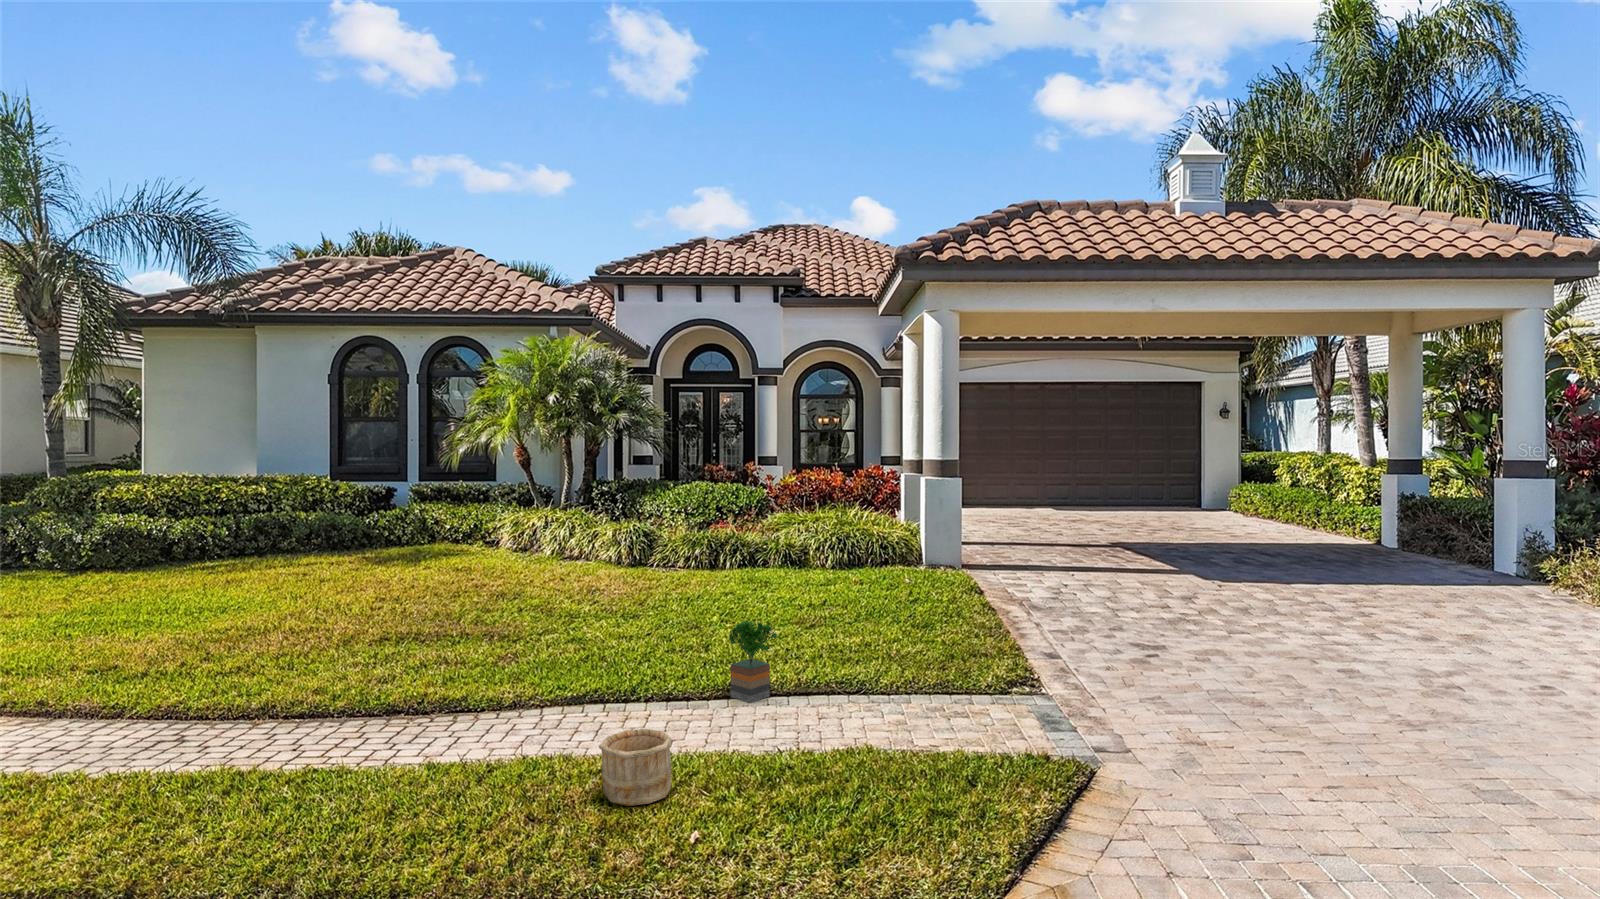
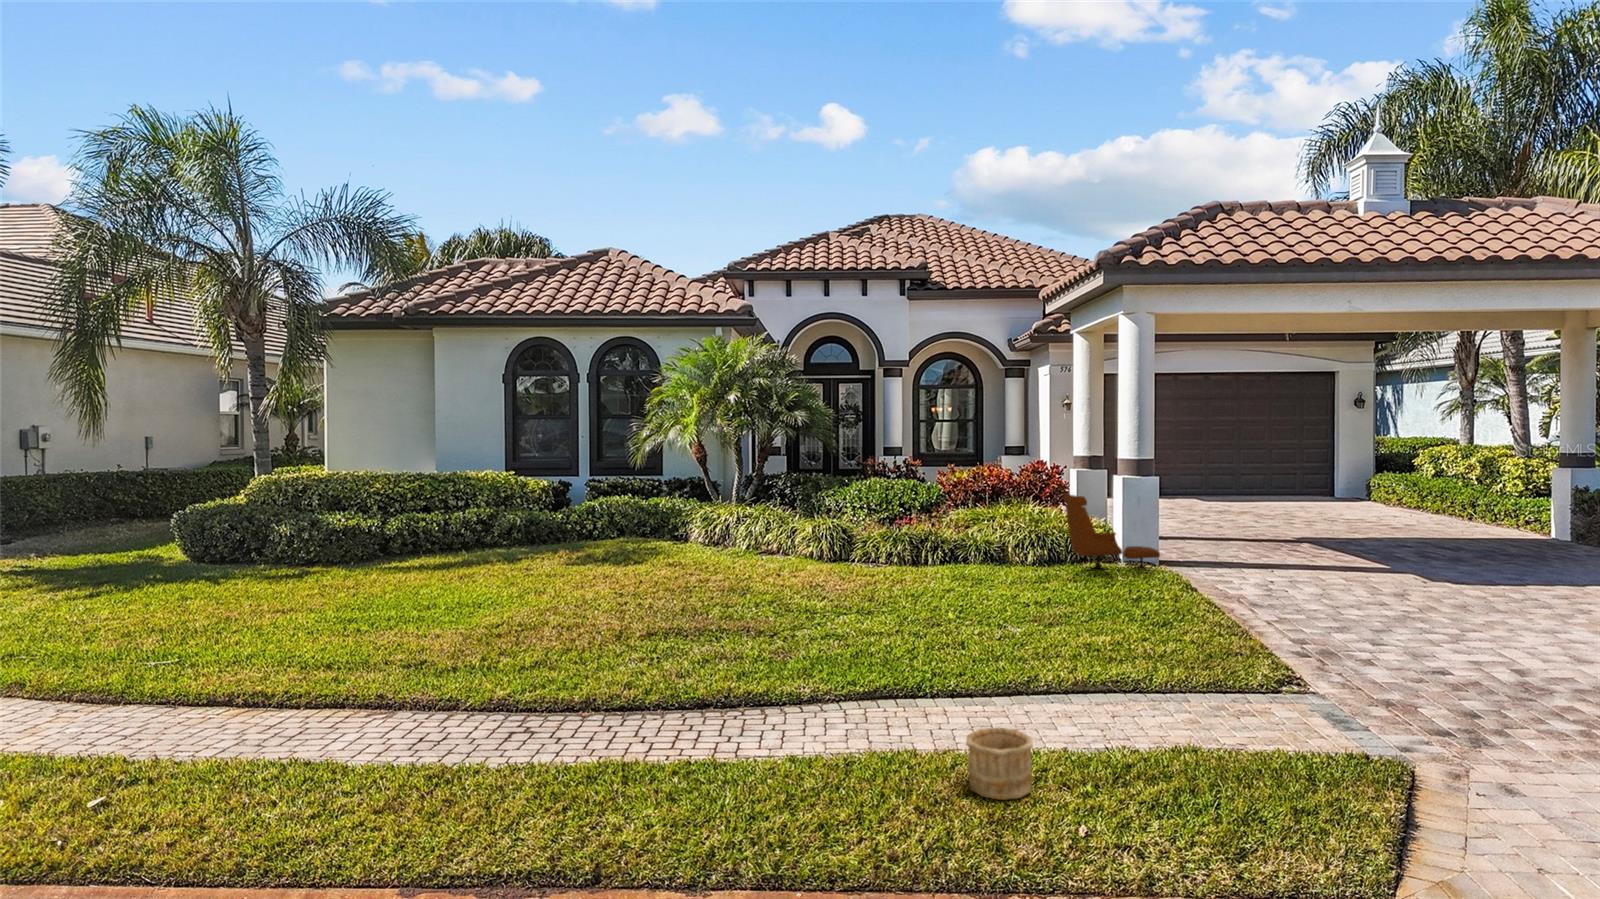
lounge chair: none [874,496,973,583] -> present [1064,493,1160,578]
potted tree: present [729,621,778,703] -> none [1014,621,1063,700]

